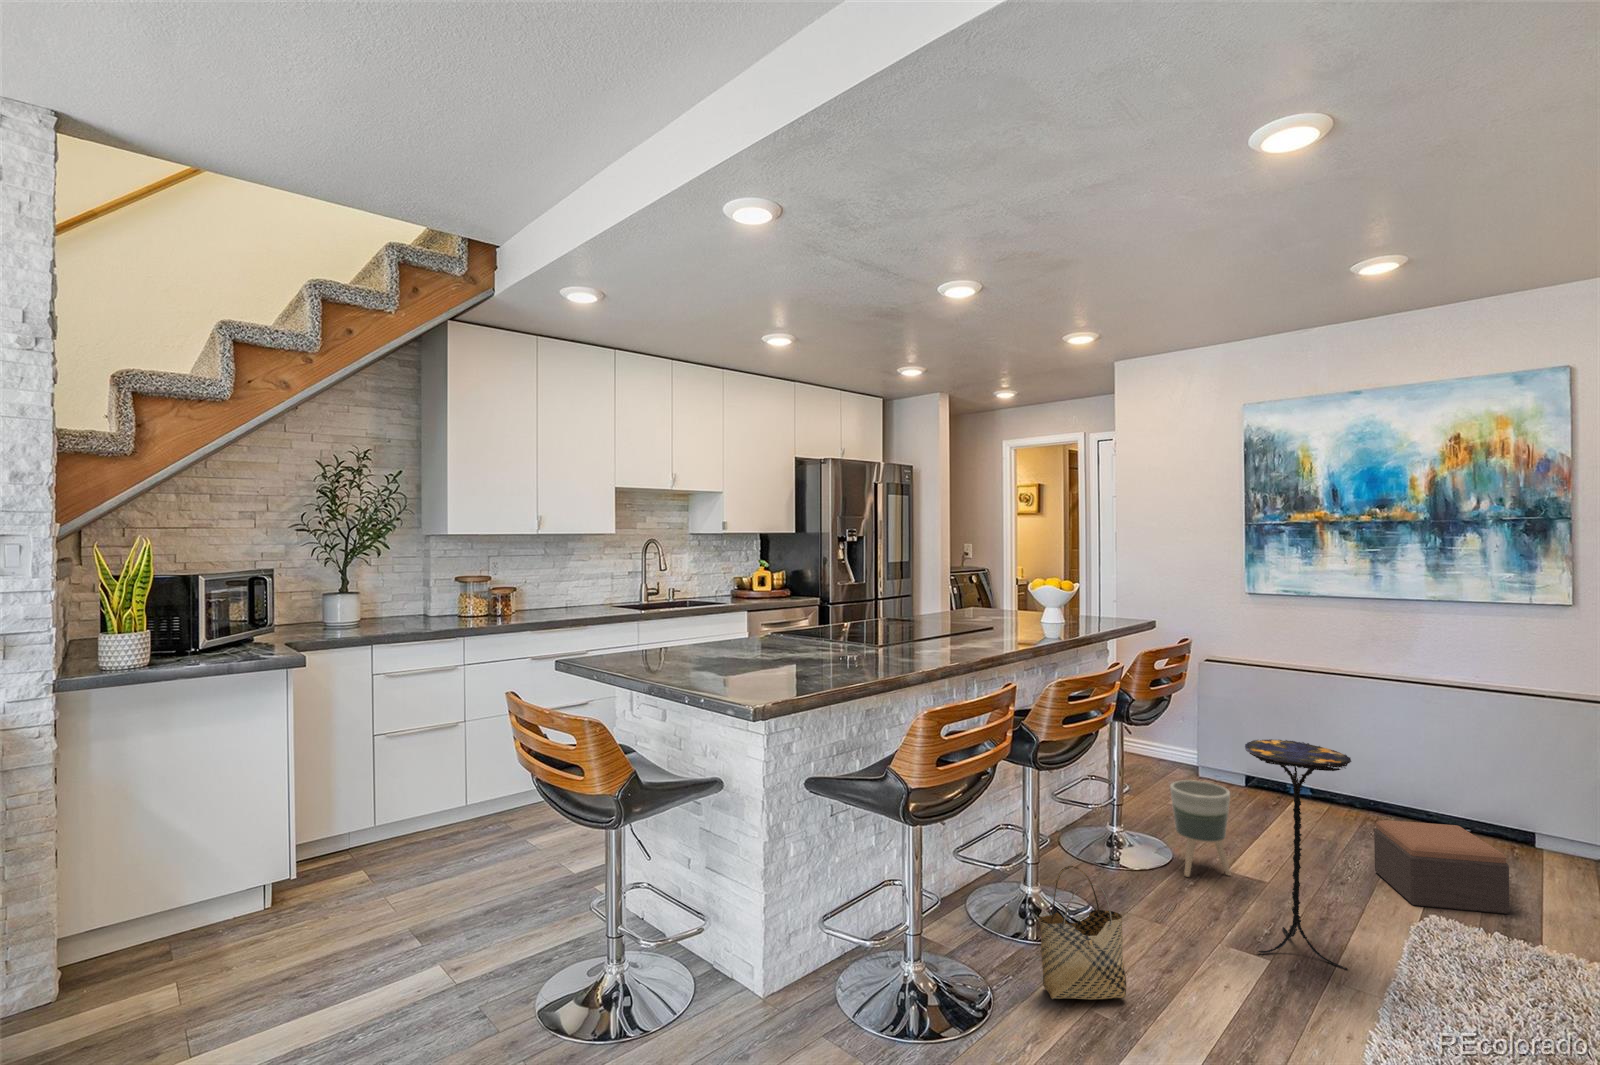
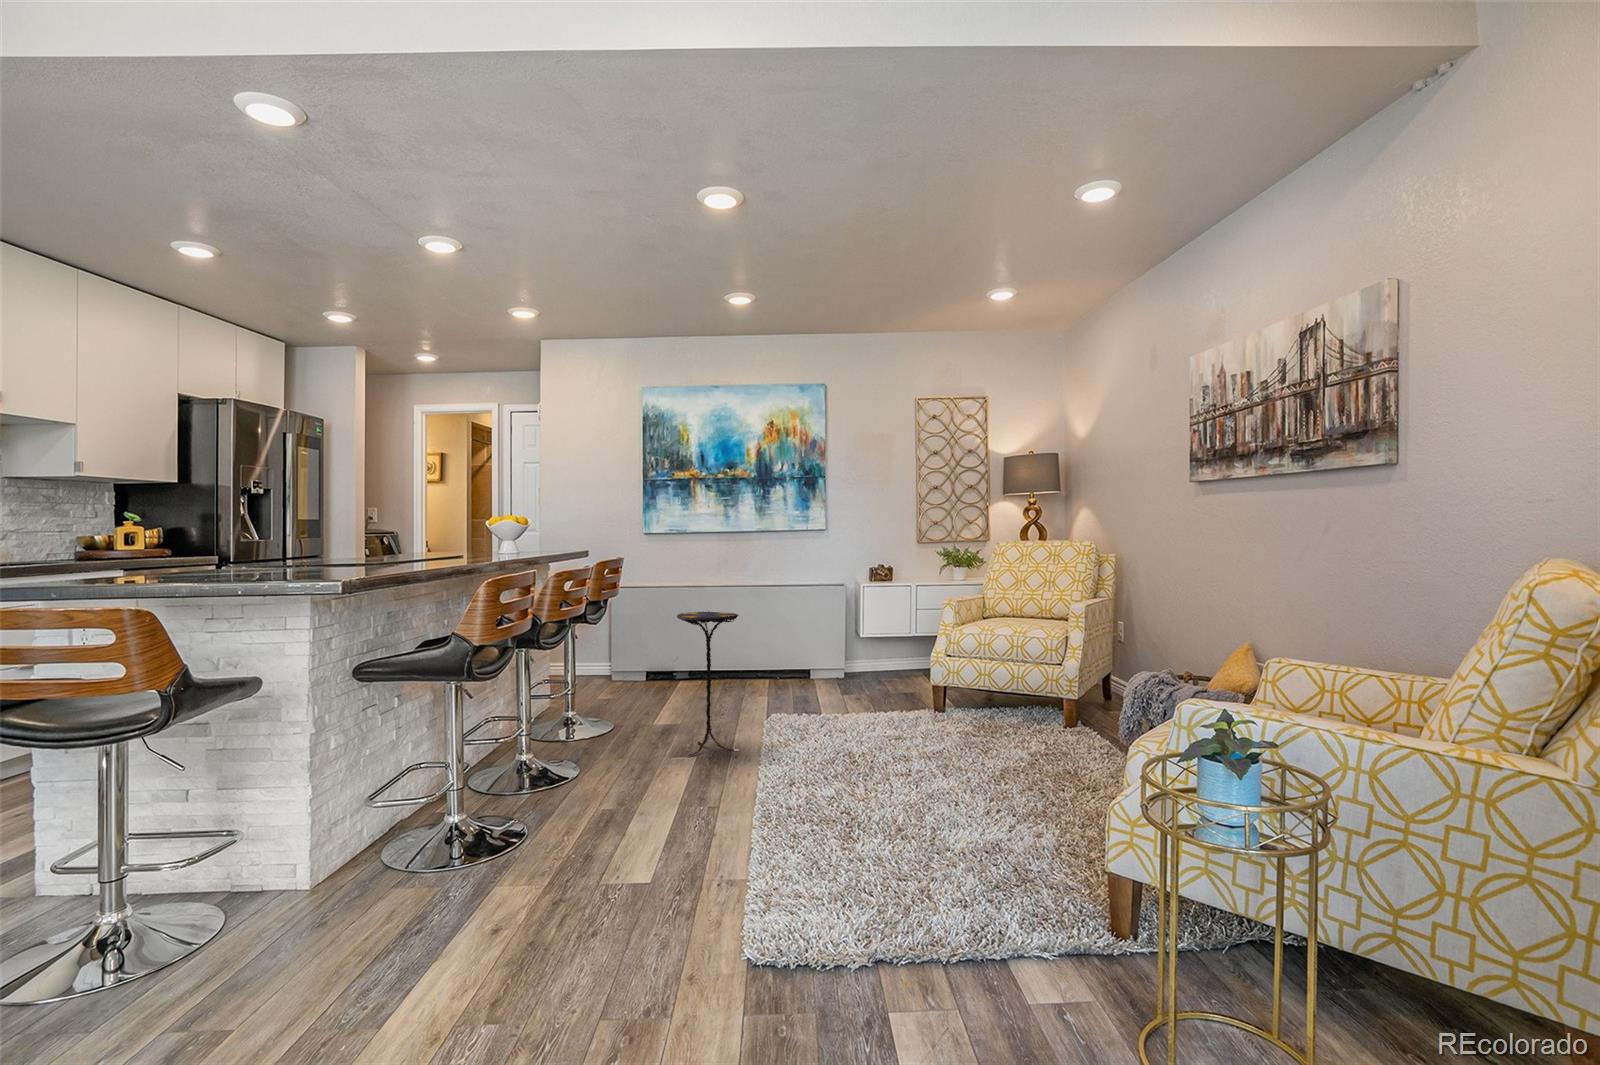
planter: present [1170,780,1231,877] -> none [615,663,657,734]
footstool: present [1374,820,1510,914] -> none [738,666,807,716]
woven basket: present [1039,866,1126,999] -> none [556,712,619,810]

